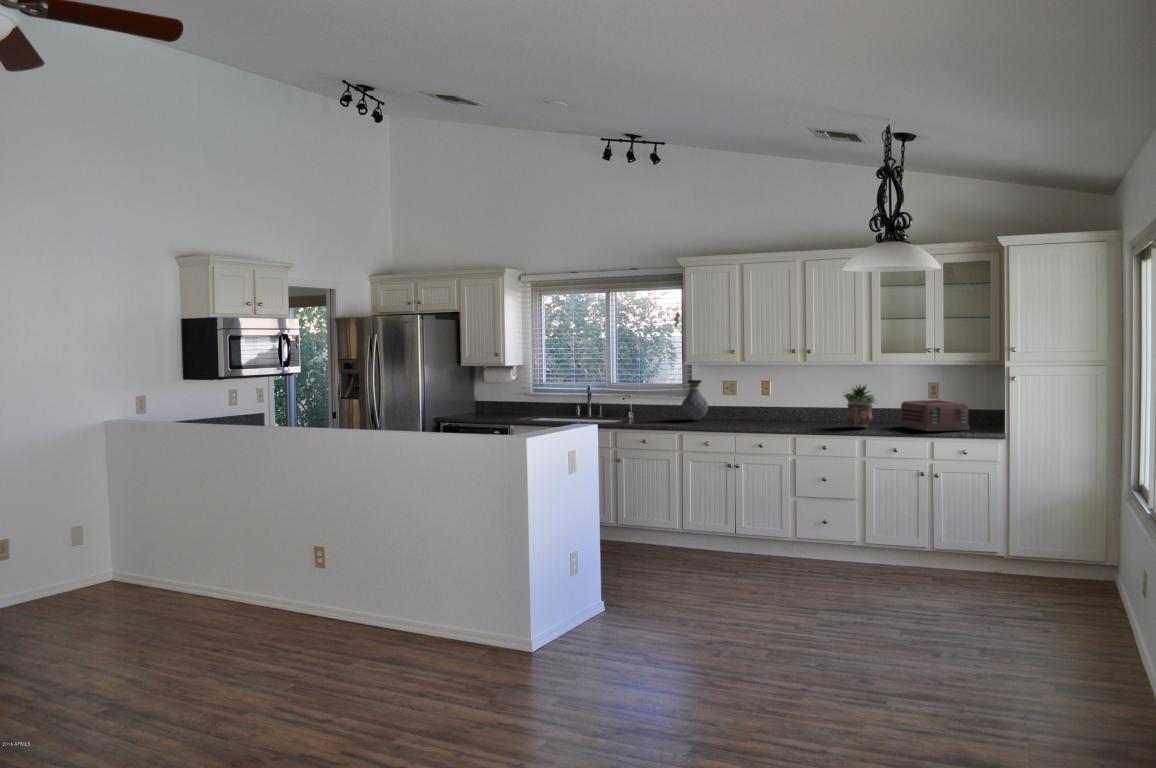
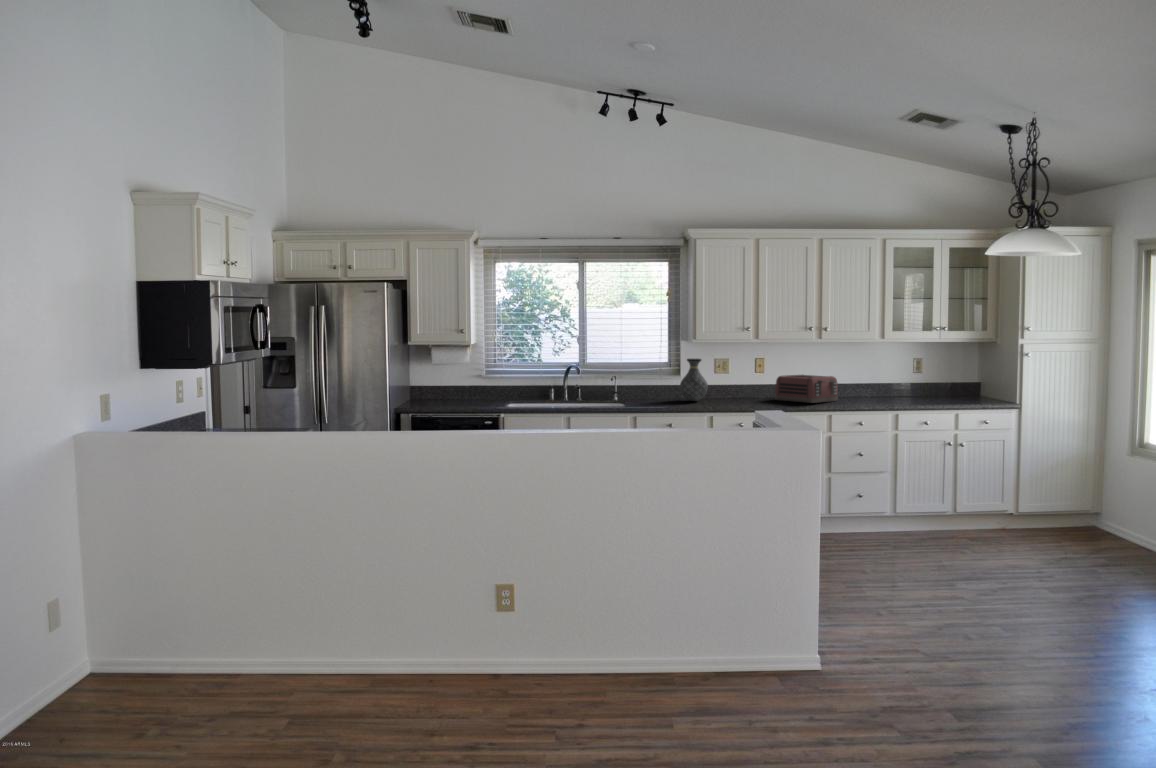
potted plant: present [844,385,875,427] -> none [857,359,895,402]
toaster: present [899,400,969,431] -> present [775,375,838,403]

